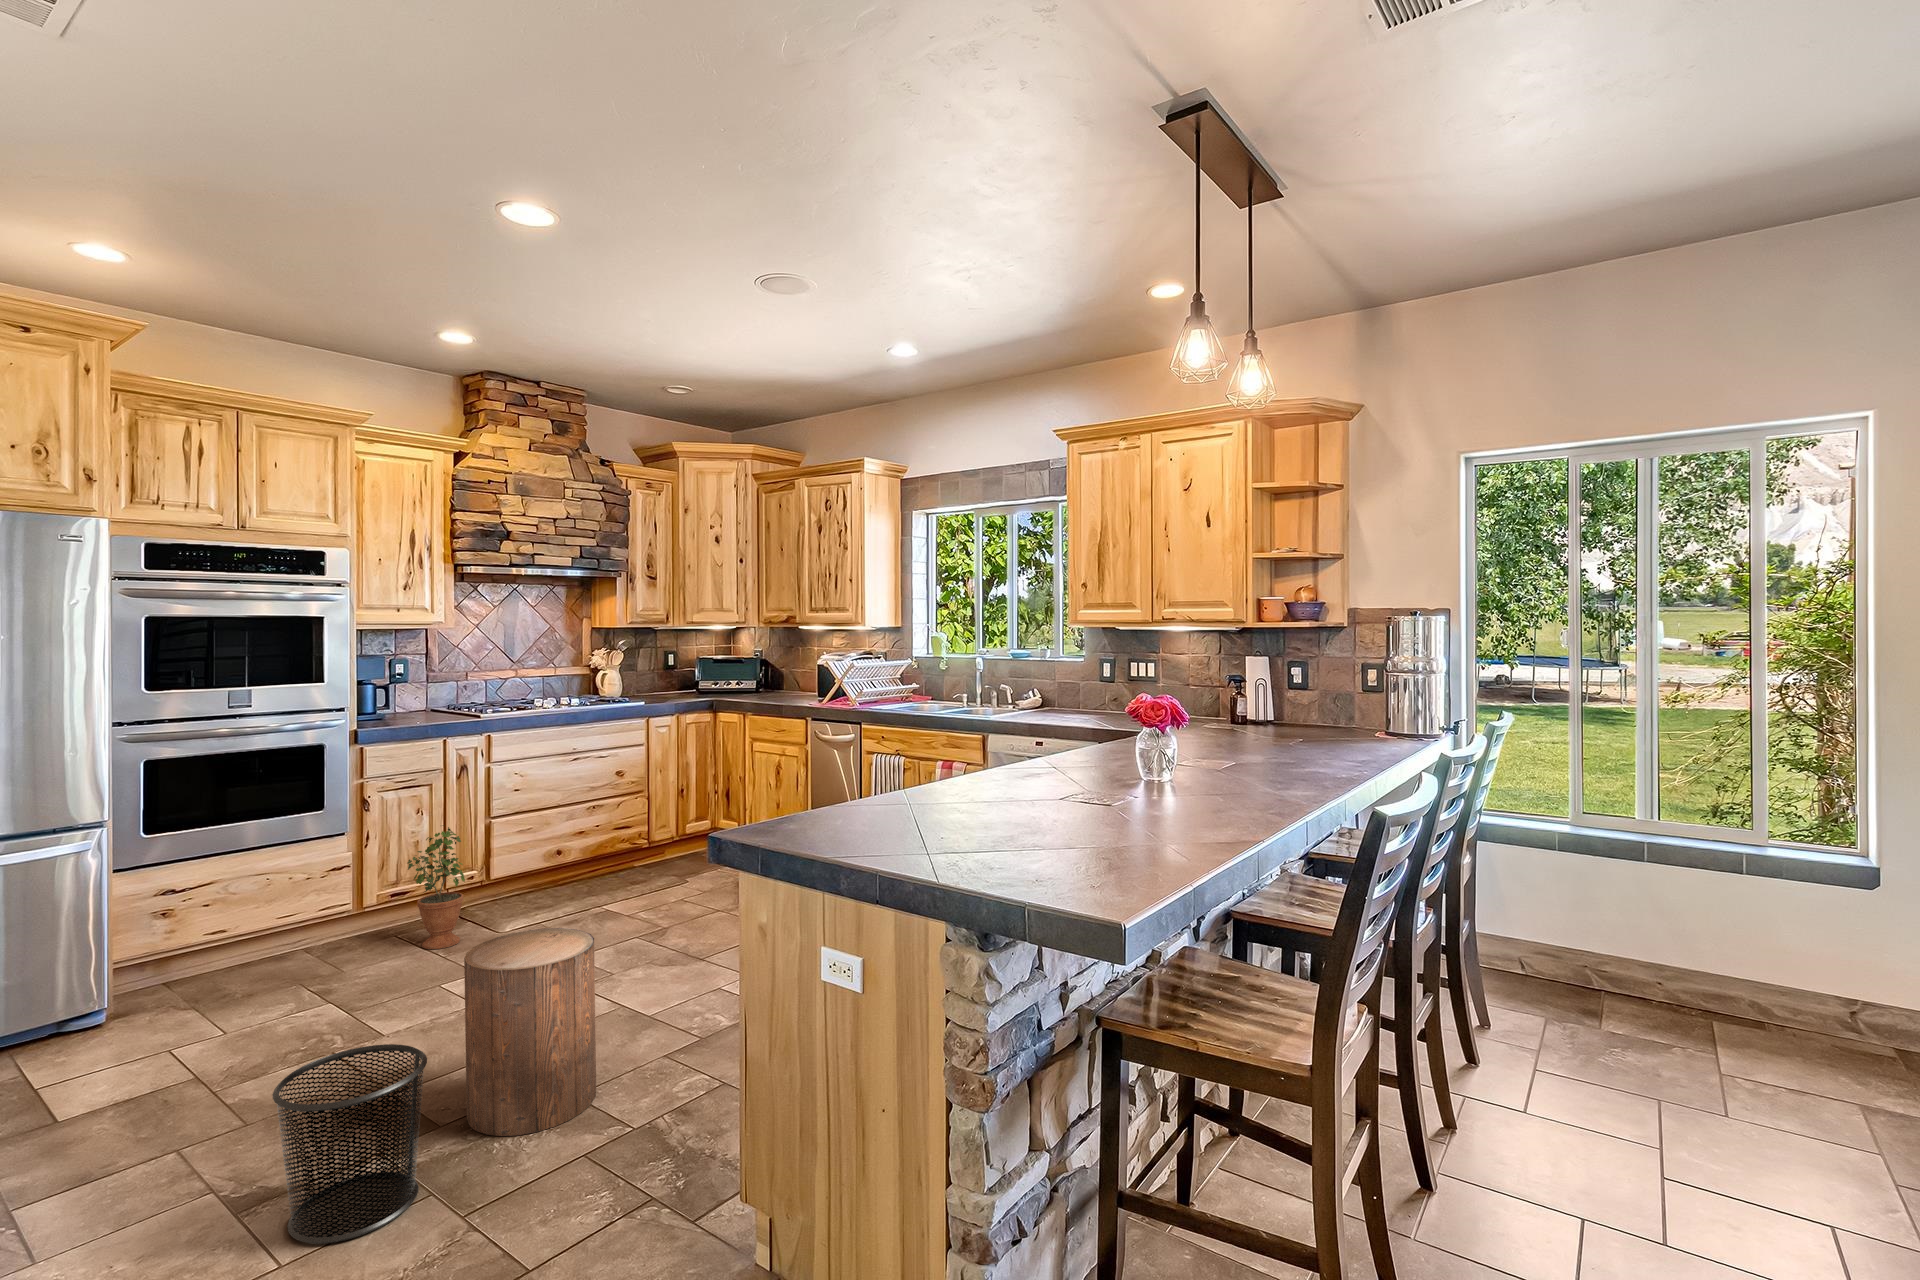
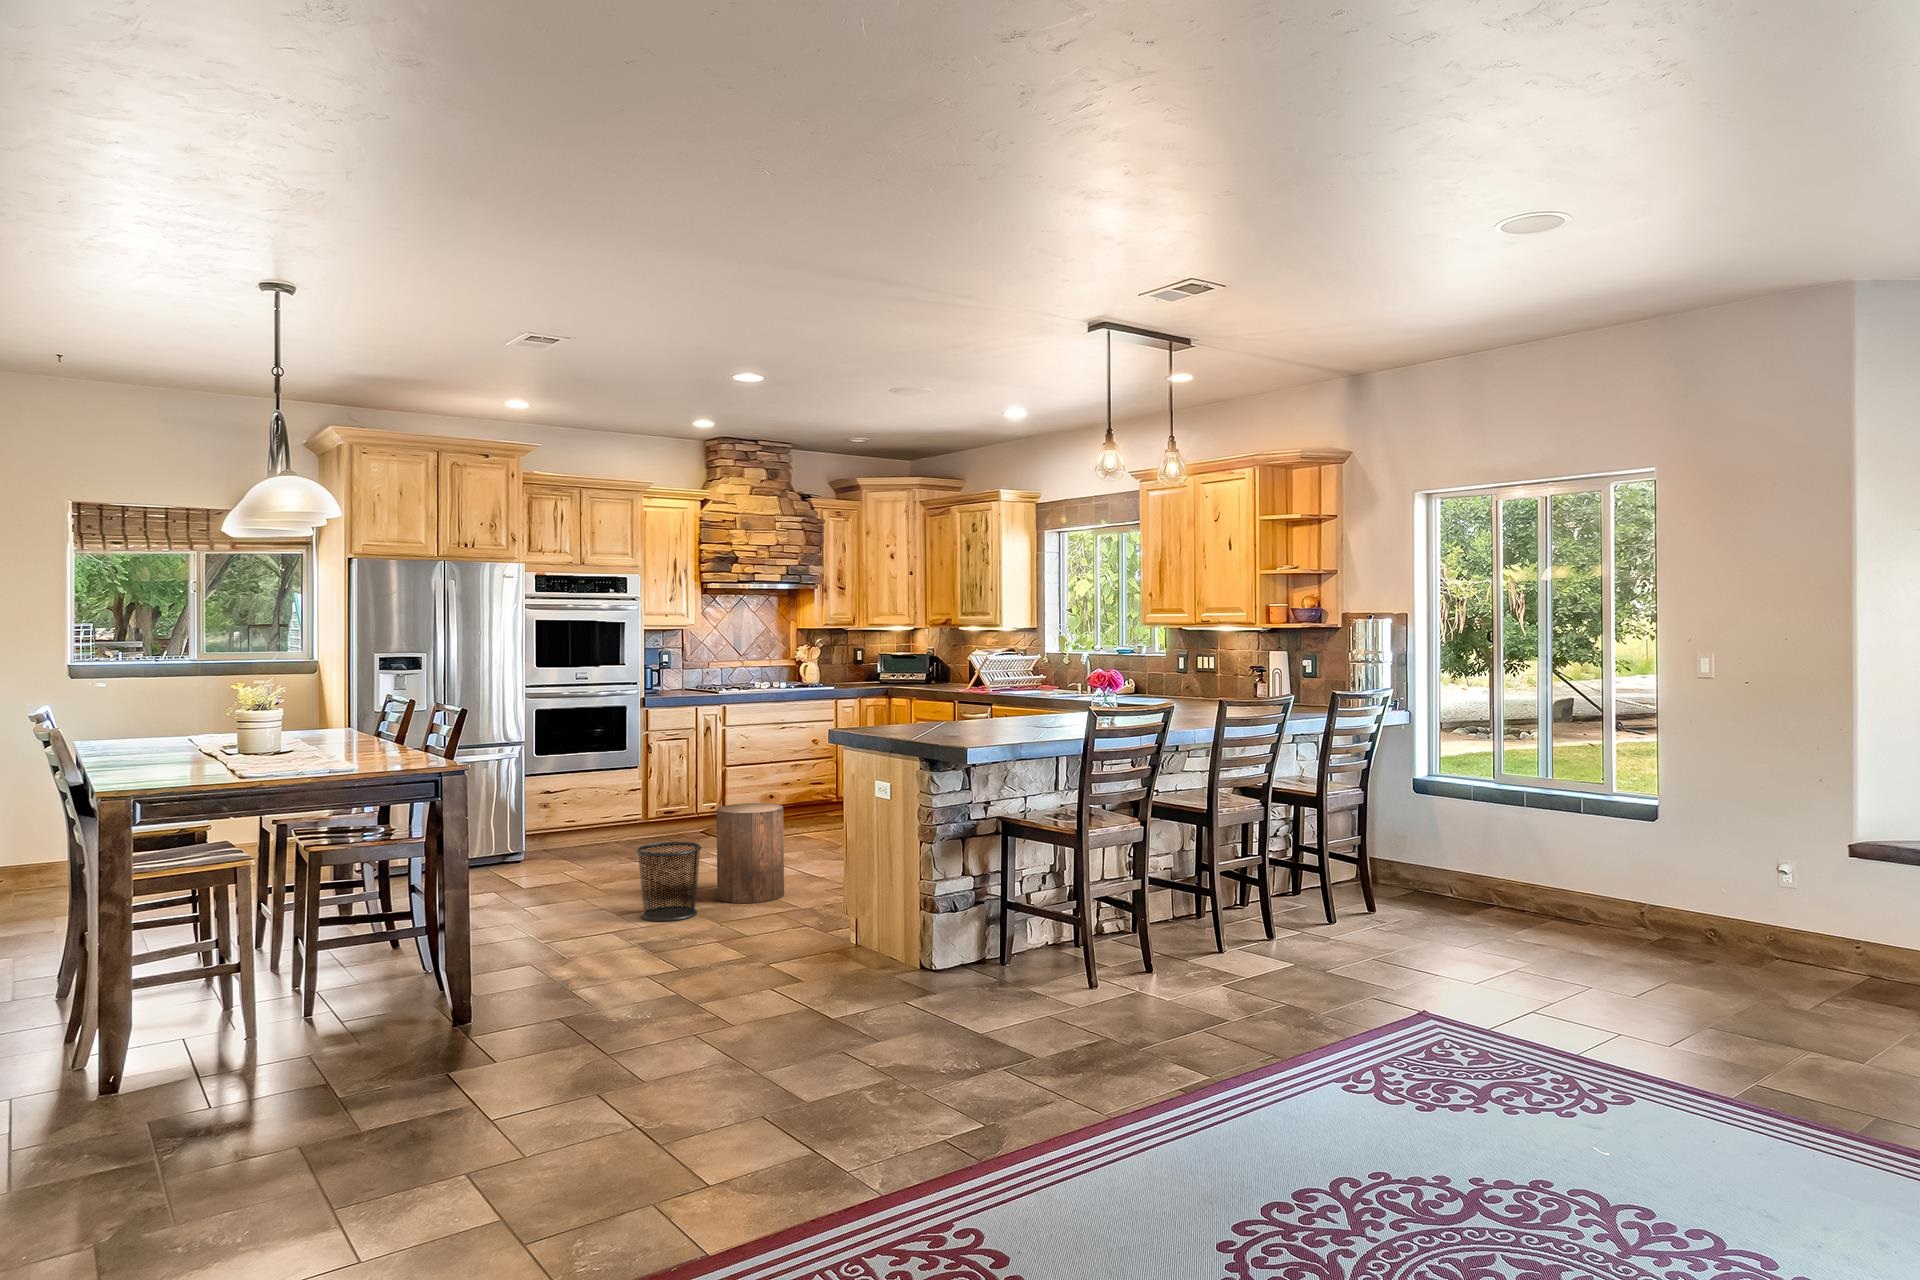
potted plant: present [407,825,465,949] -> none [675,763,710,844]

